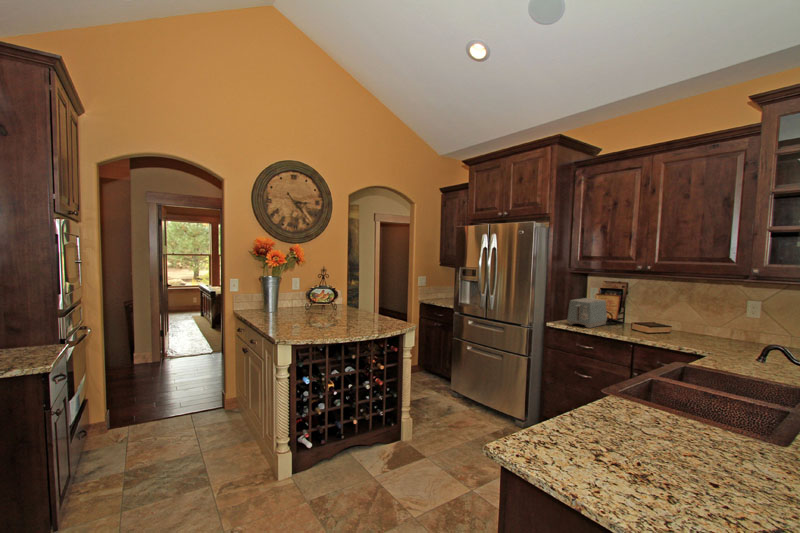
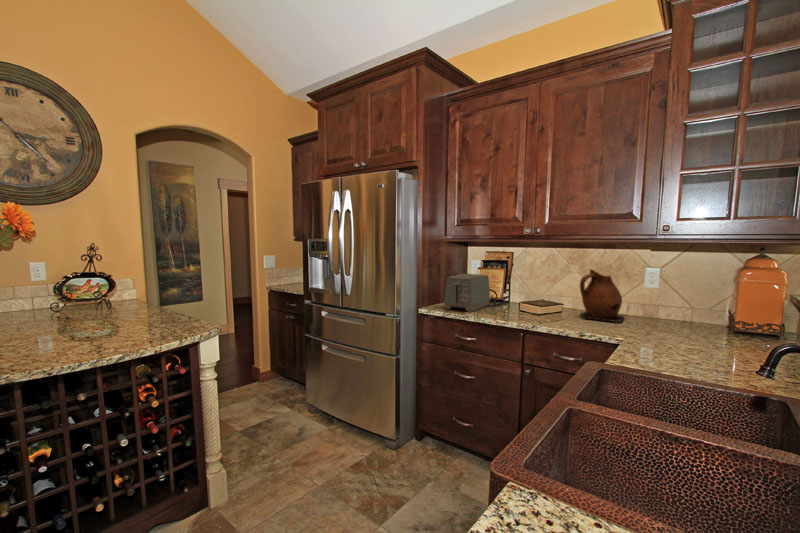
ceramic pitcher: none [685,300,729,344] -> present [580,269,624,322]

